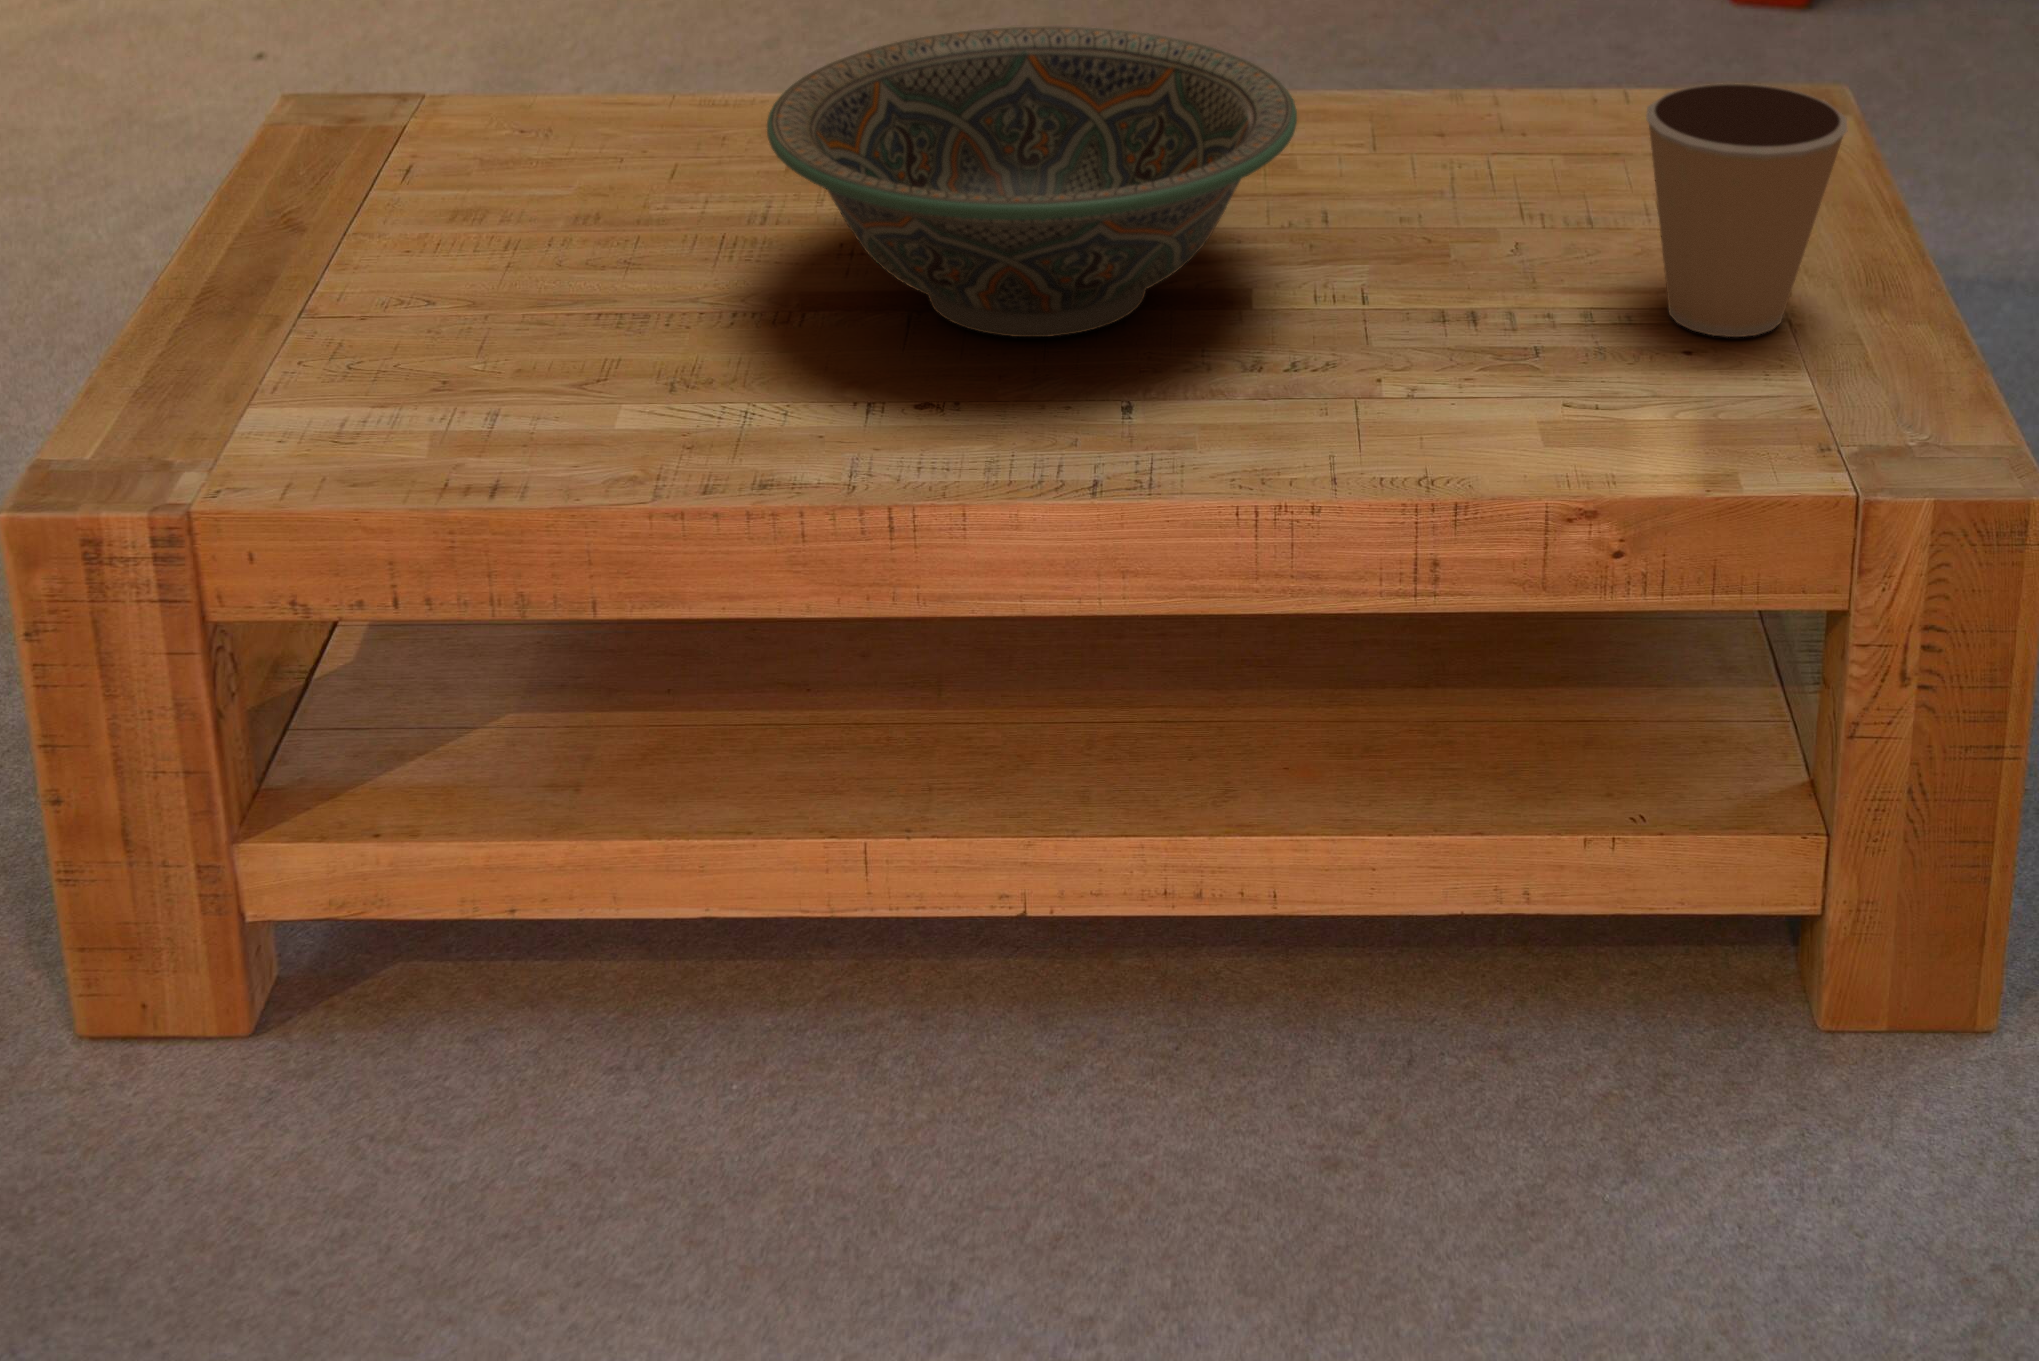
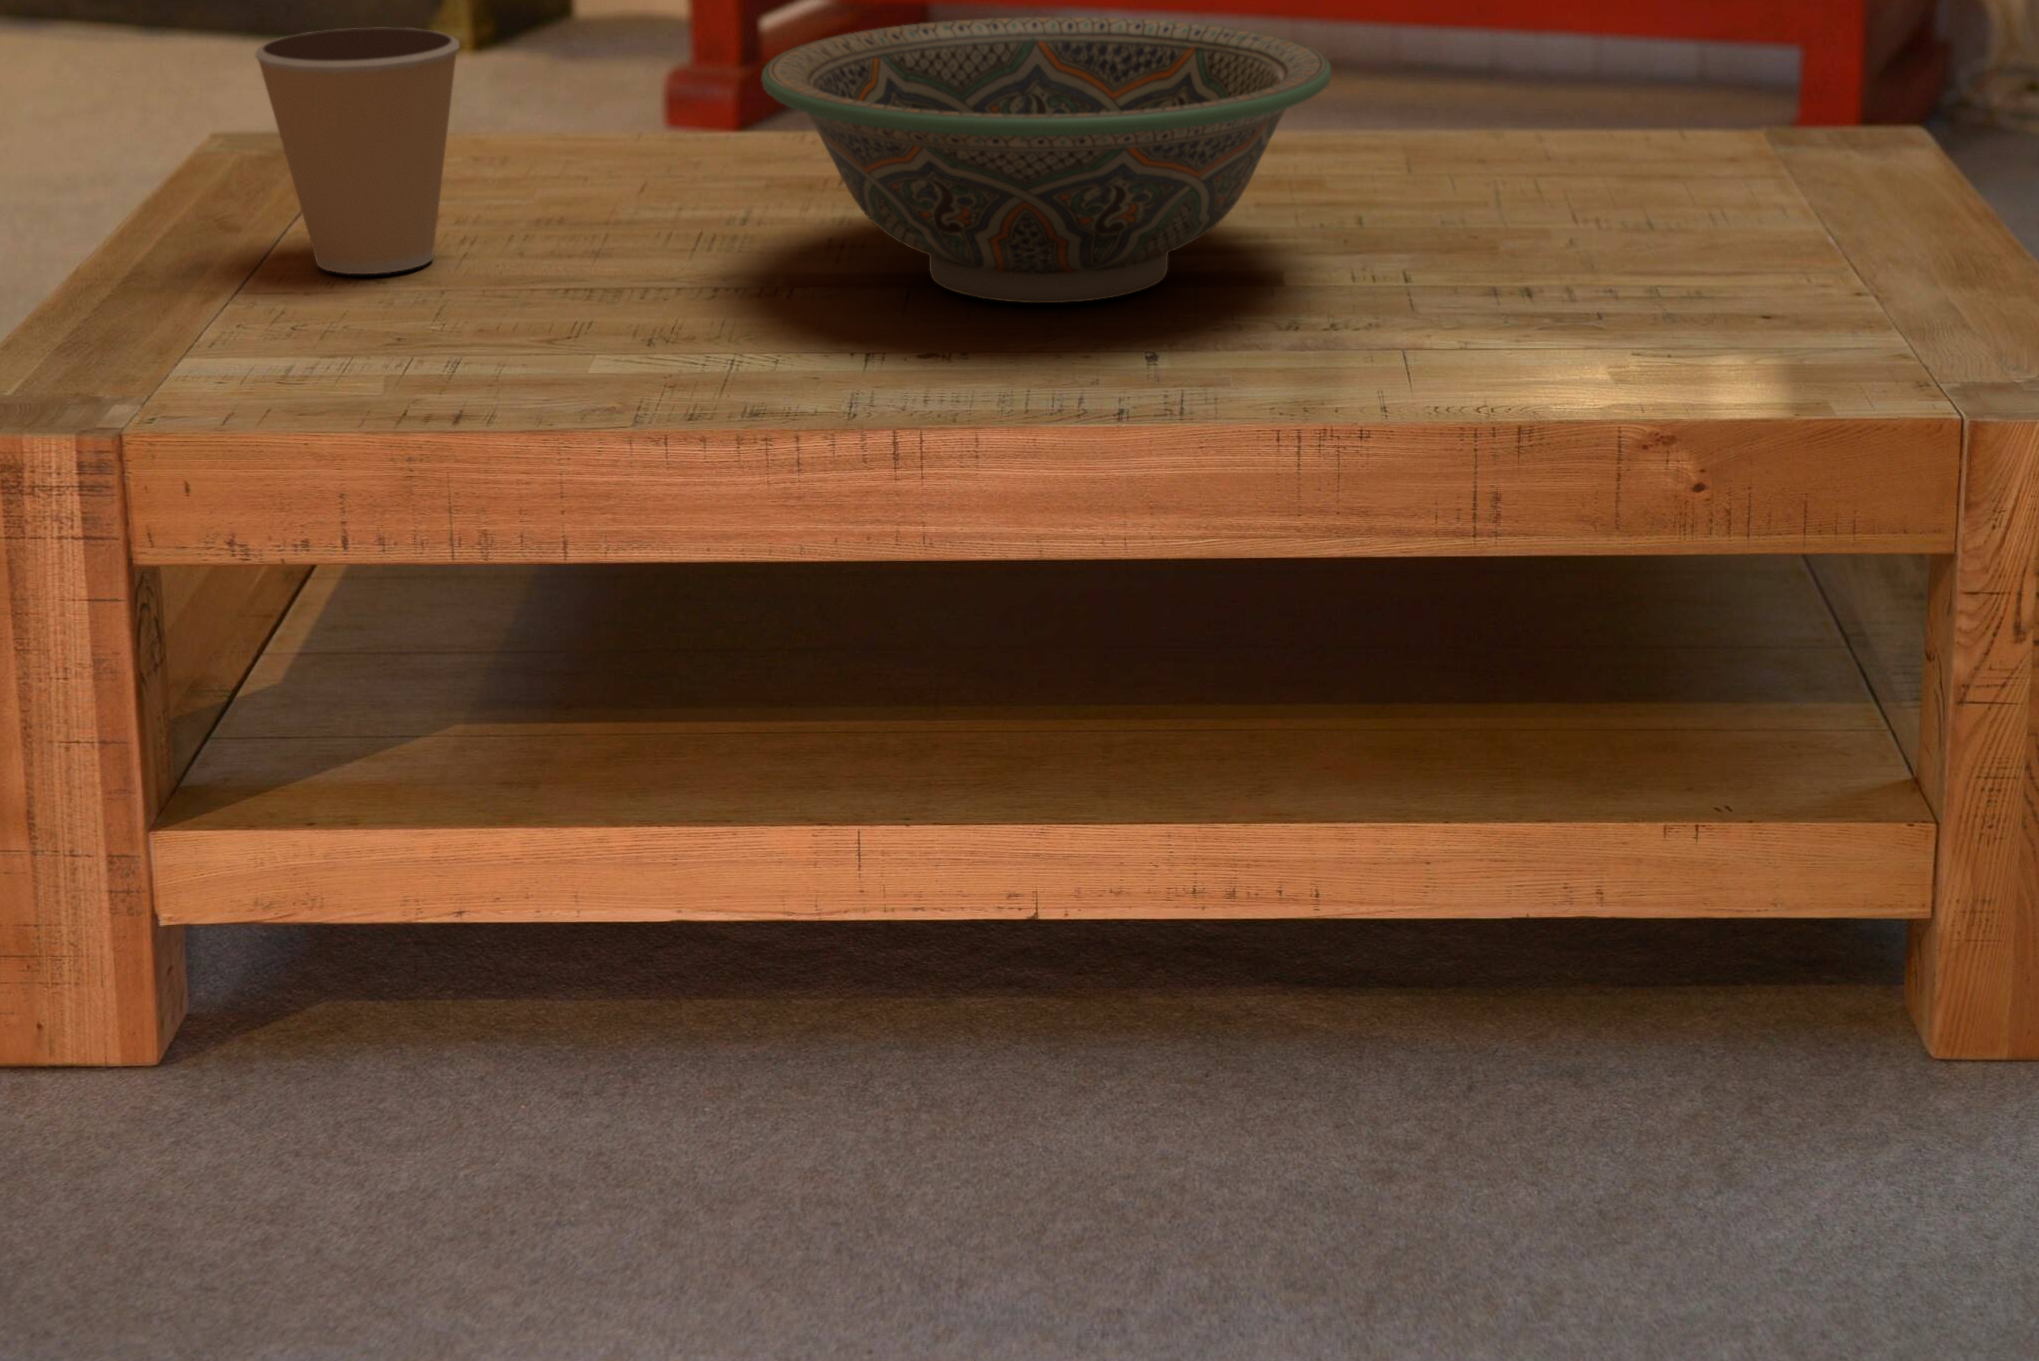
coffee cup: present [1646,83,1847,337] -> present [255,28,459,274]

